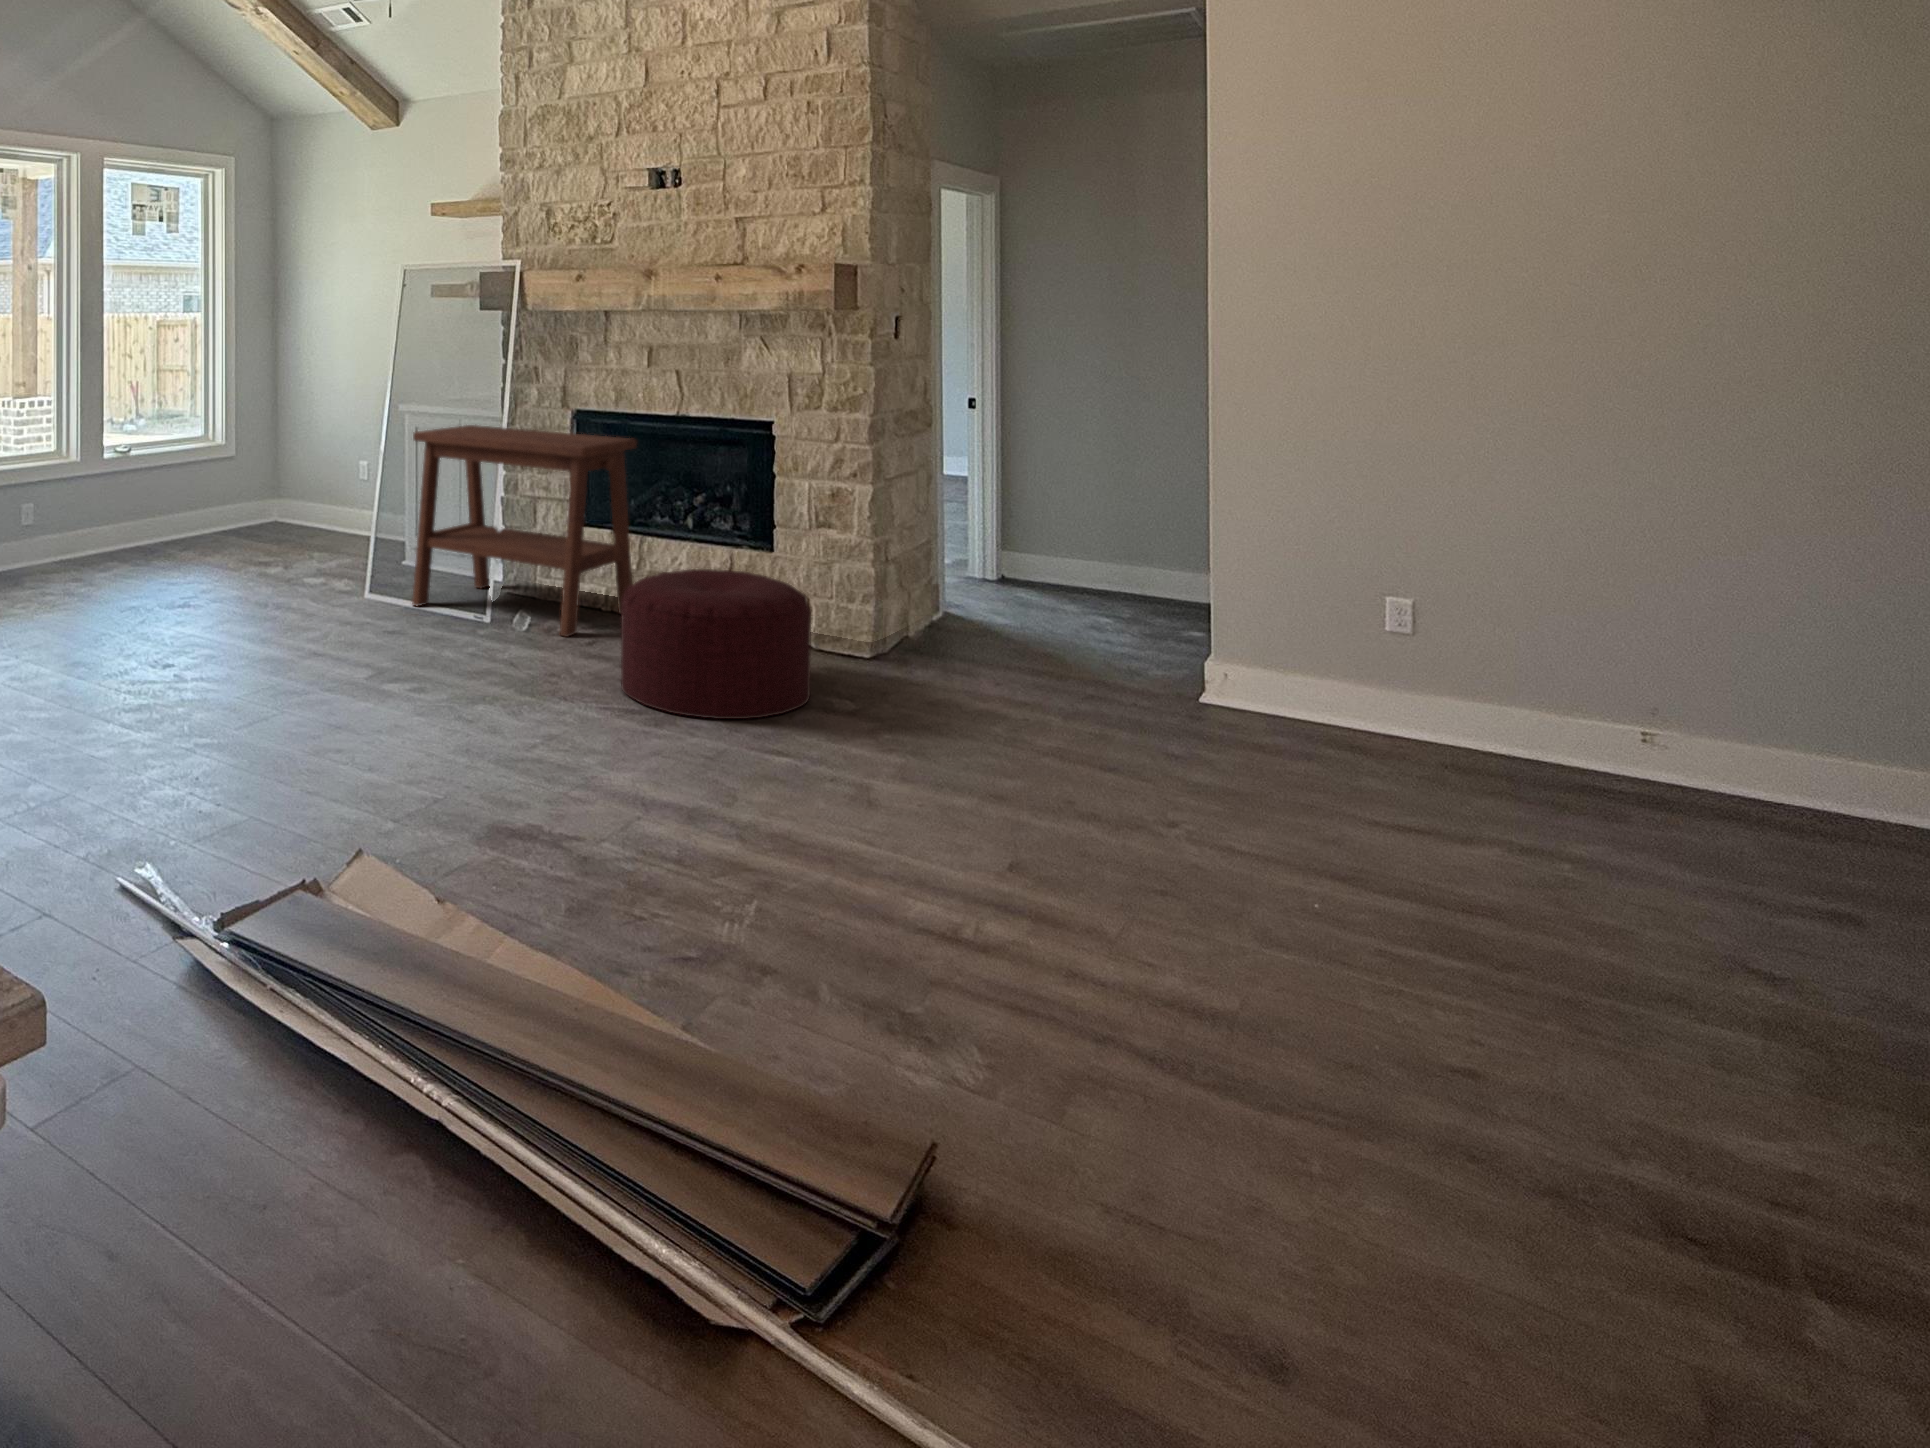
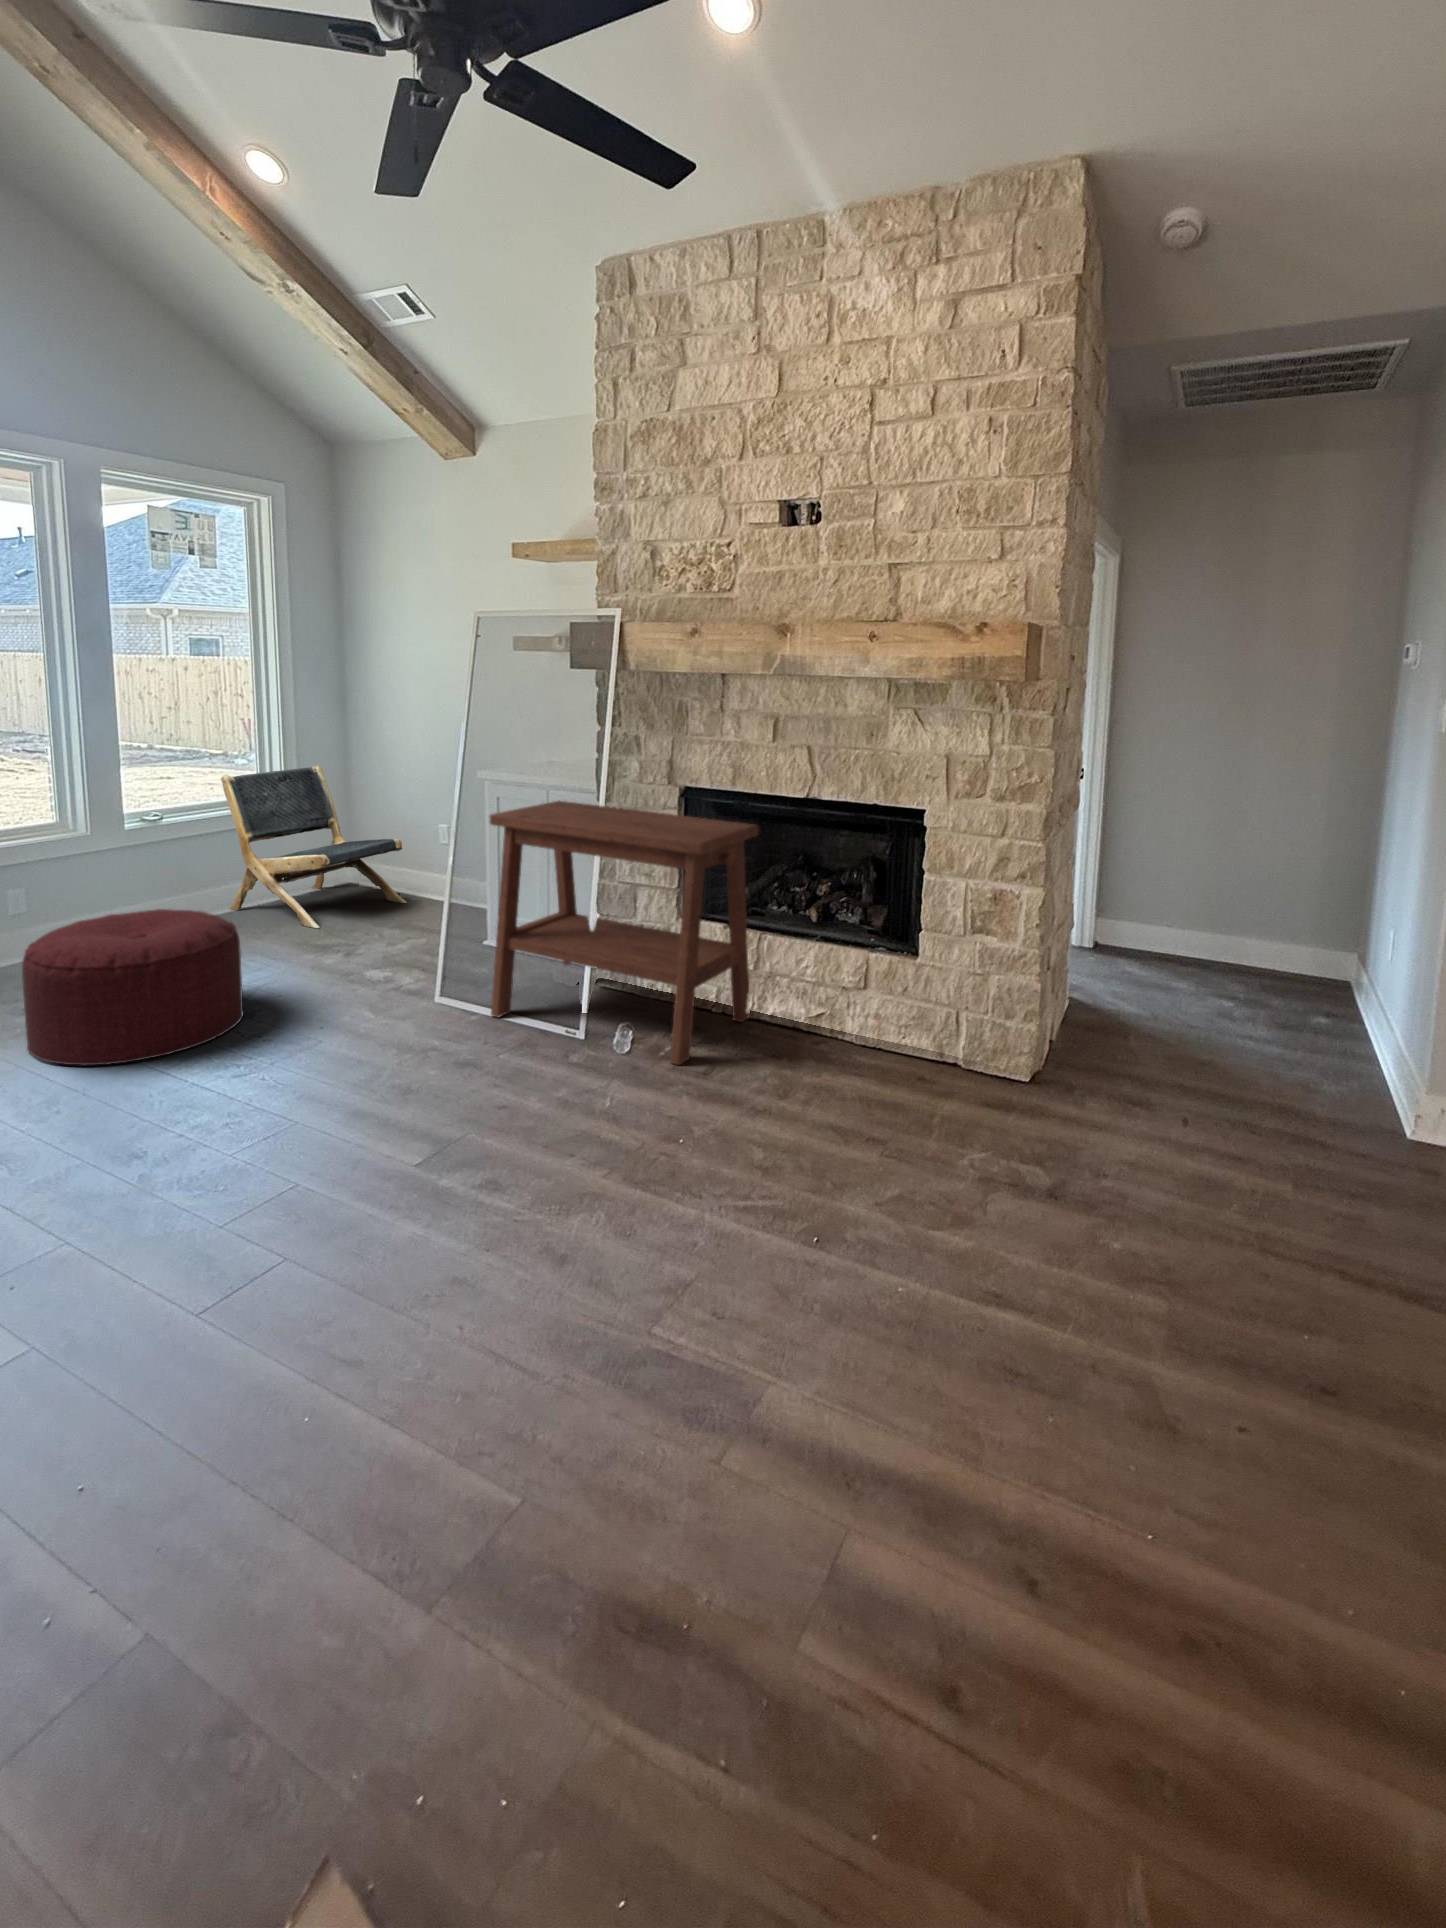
lounge chair: none [177,407,332,549] -> present [221,765,407,928]
ottoman: present [621,569,811,719] -> present [22,909,244,1065]

